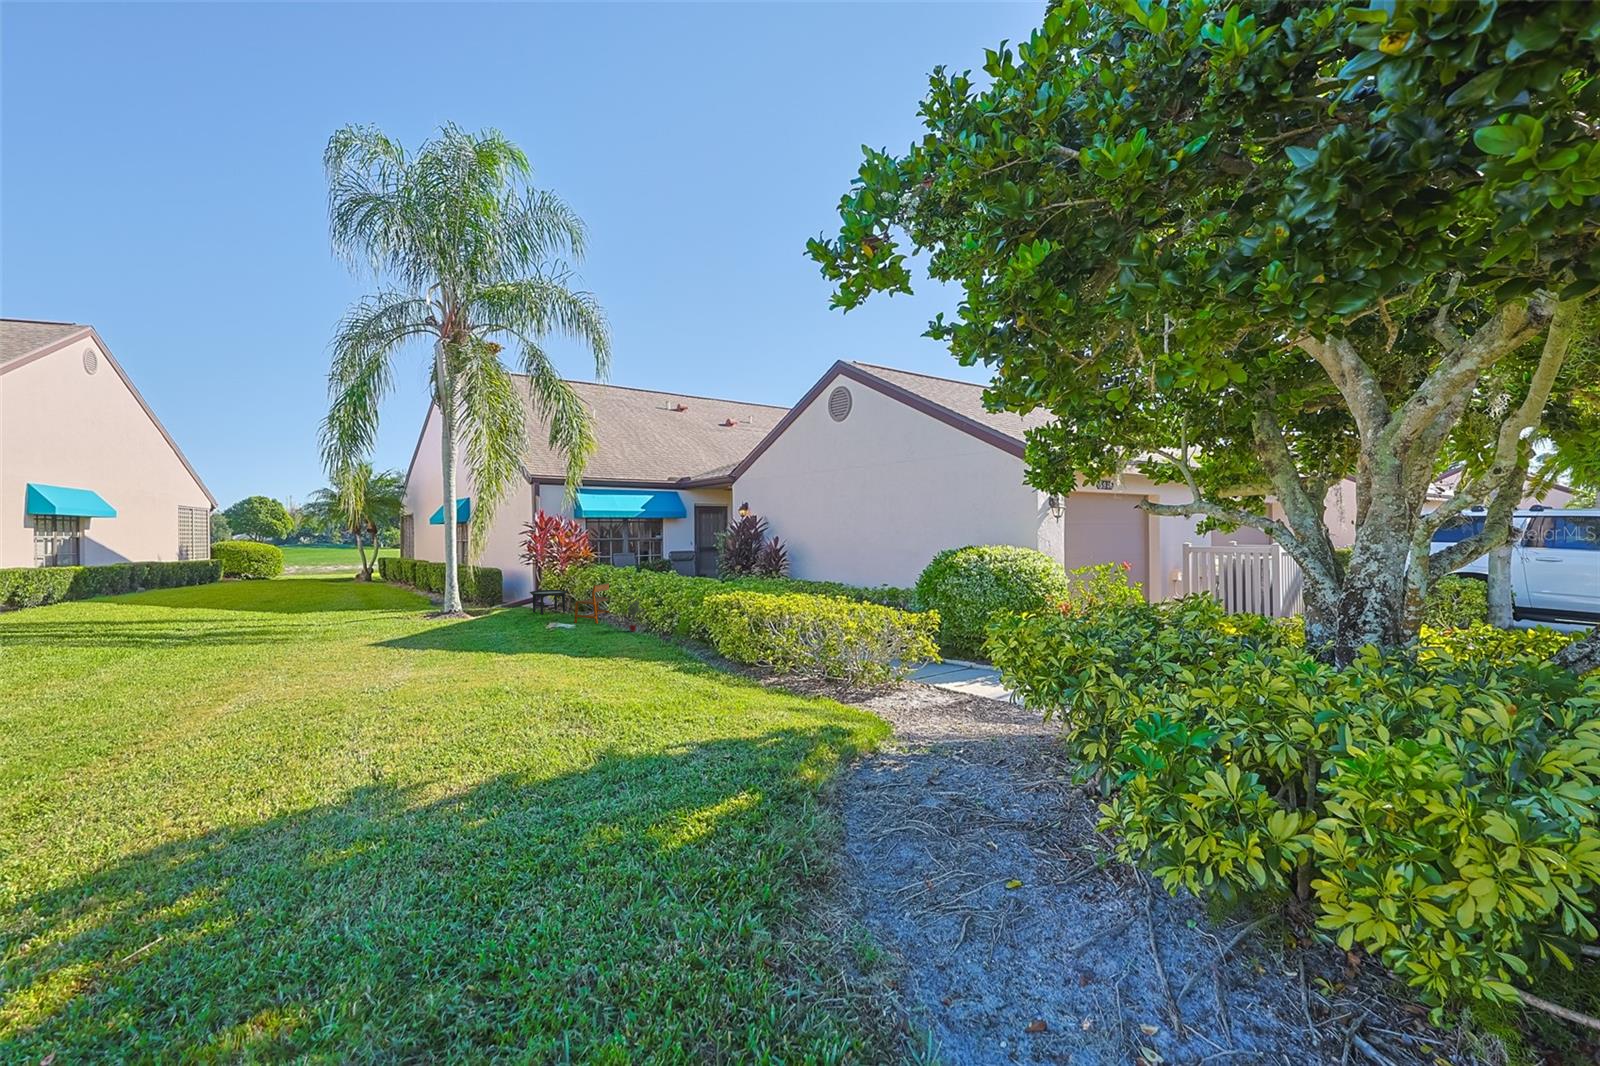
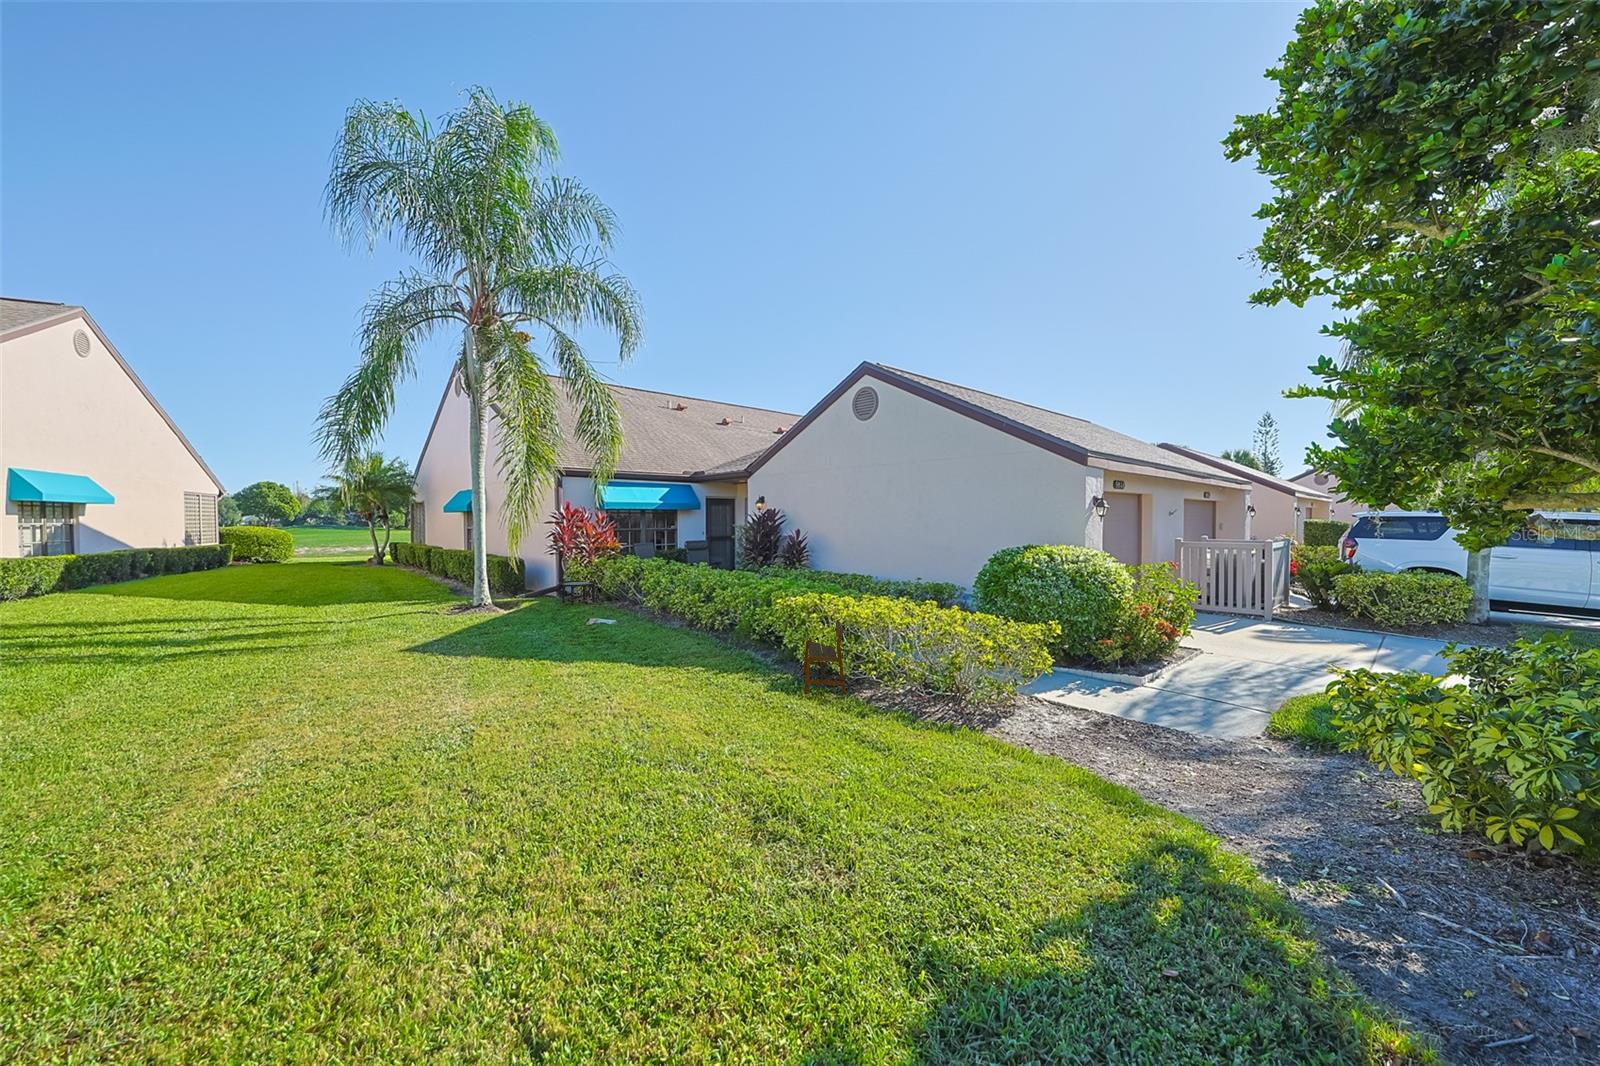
bench: present [574,583,610,623] -> present [803,620,846,694]
potted tree: present [628,600,645,632] -> none [669,591,689,627]

